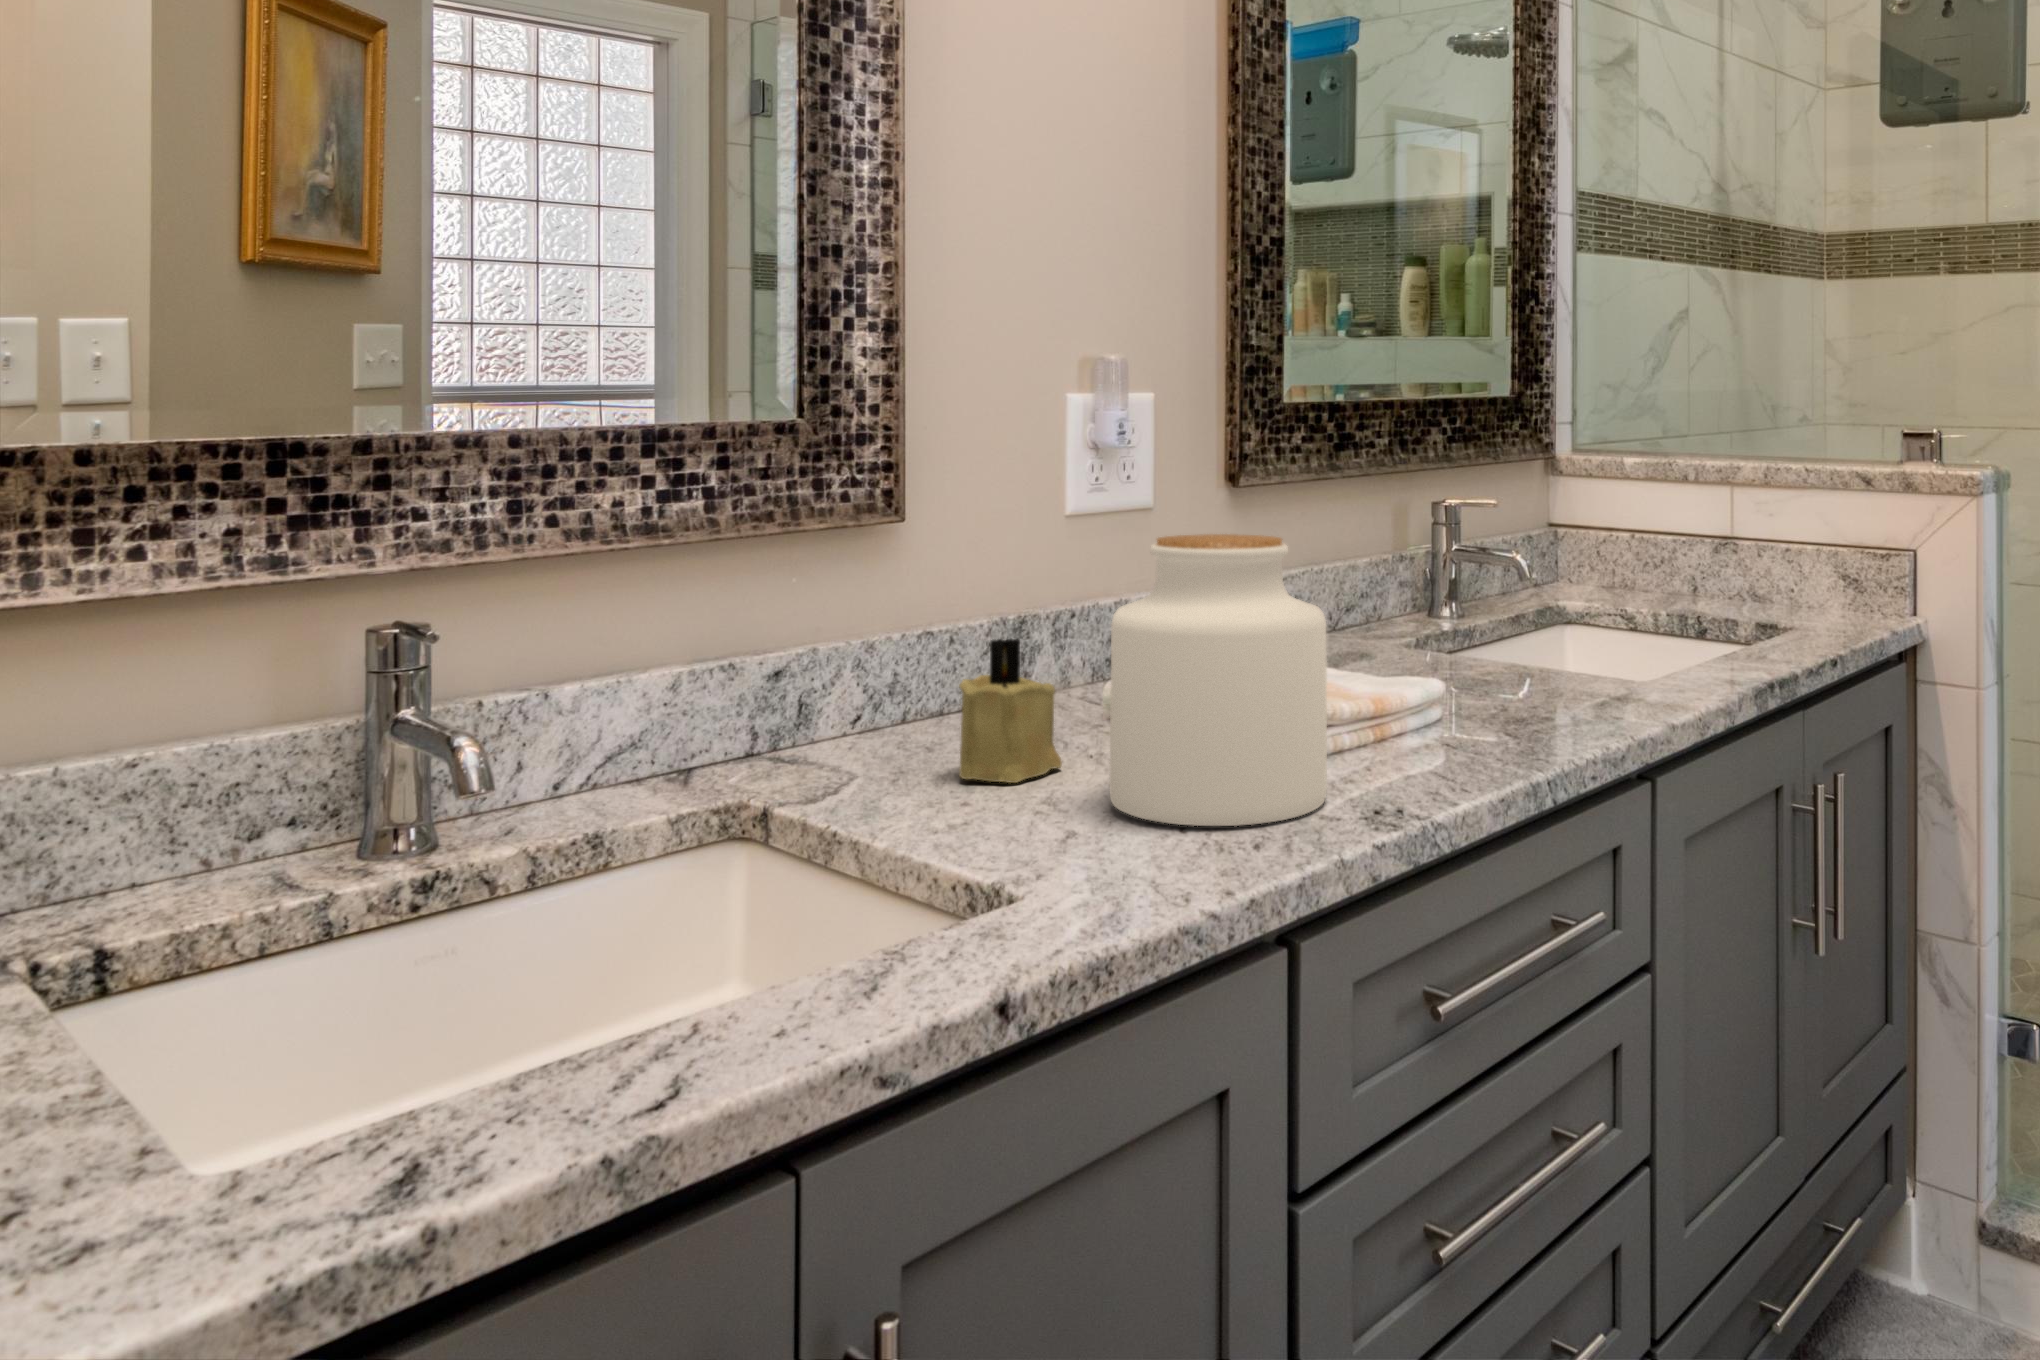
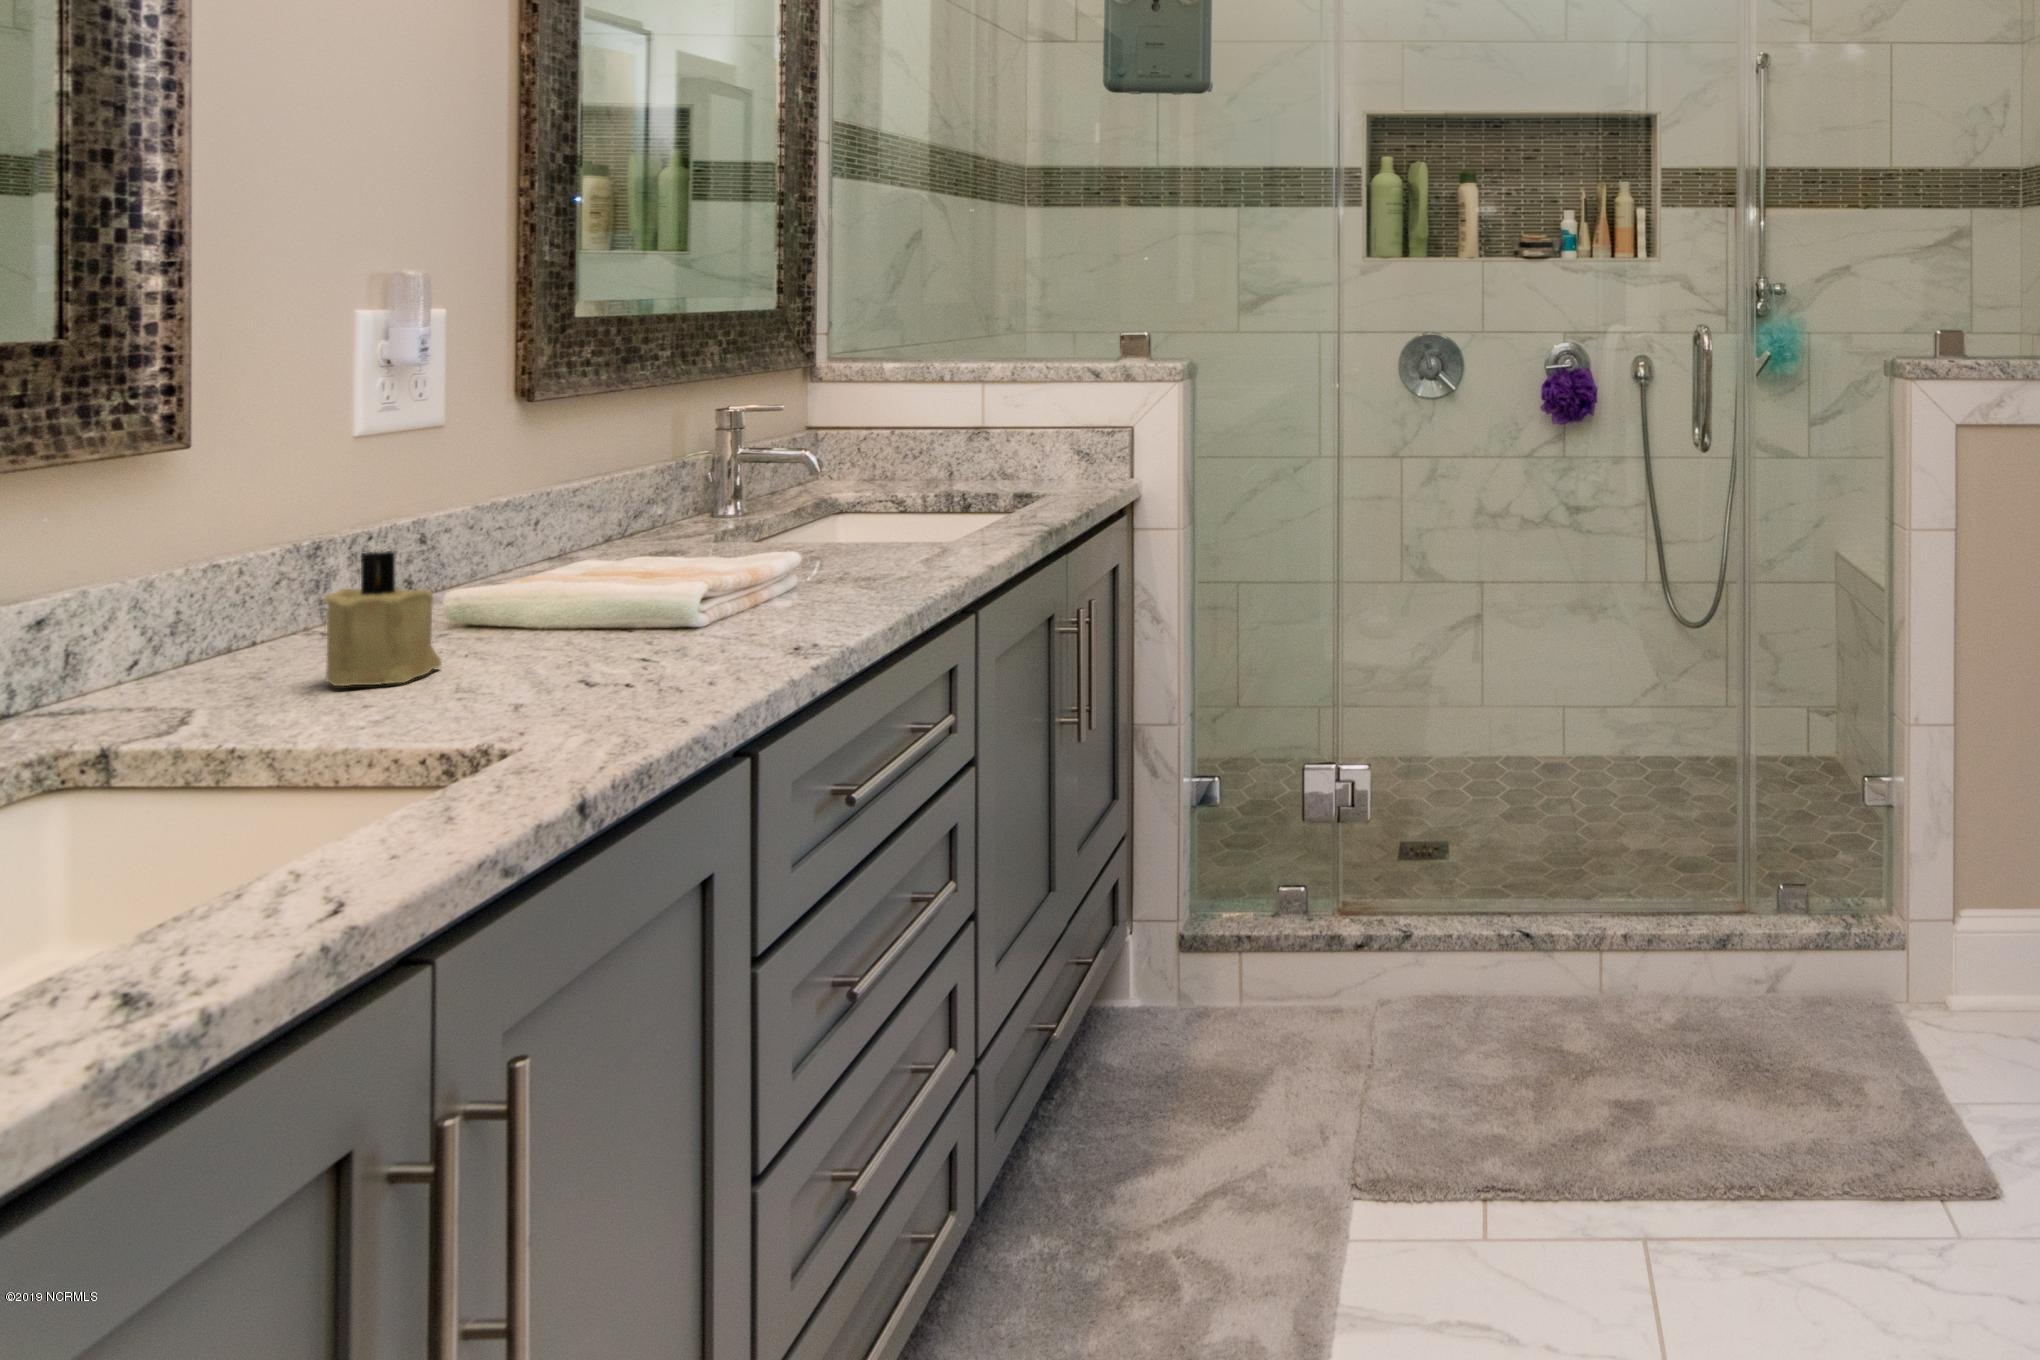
jar: present [1109,534,1327,826] -> none [532,444,744,688]

